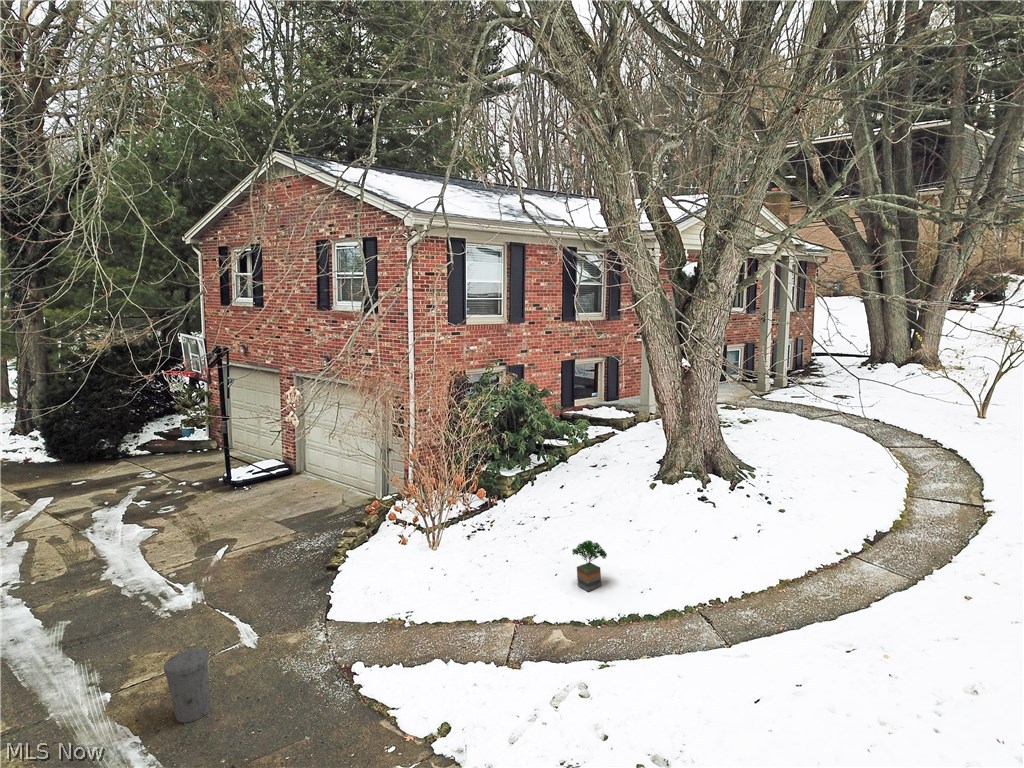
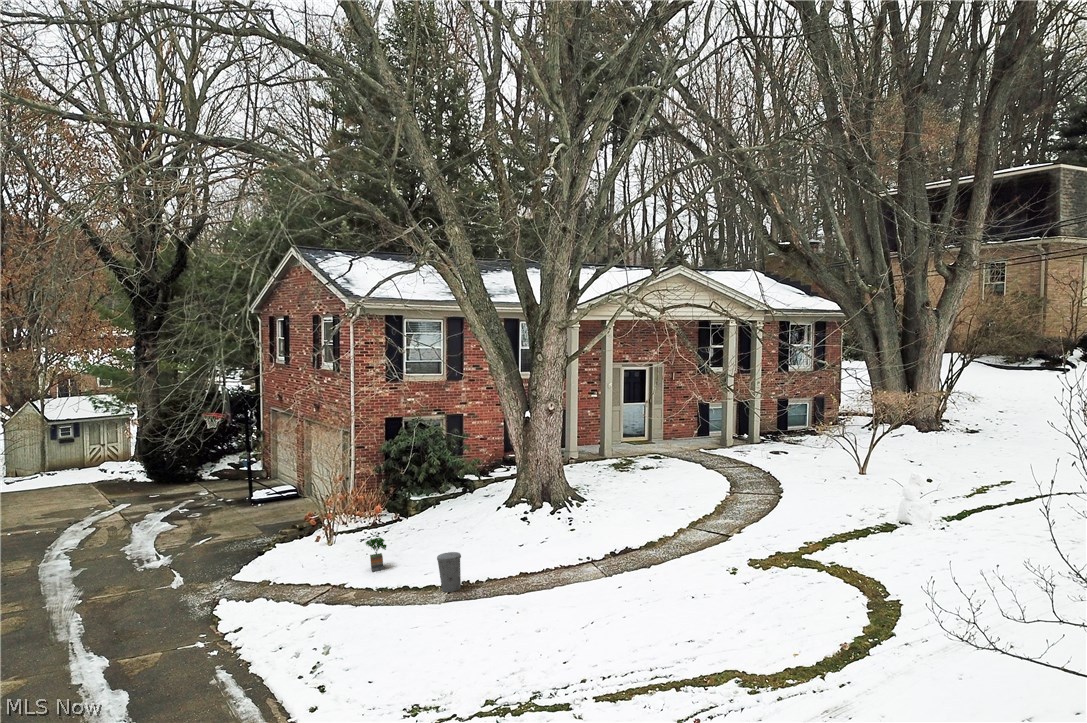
trash can: present [164,649,210,723] -> present [437,552,461,592]

